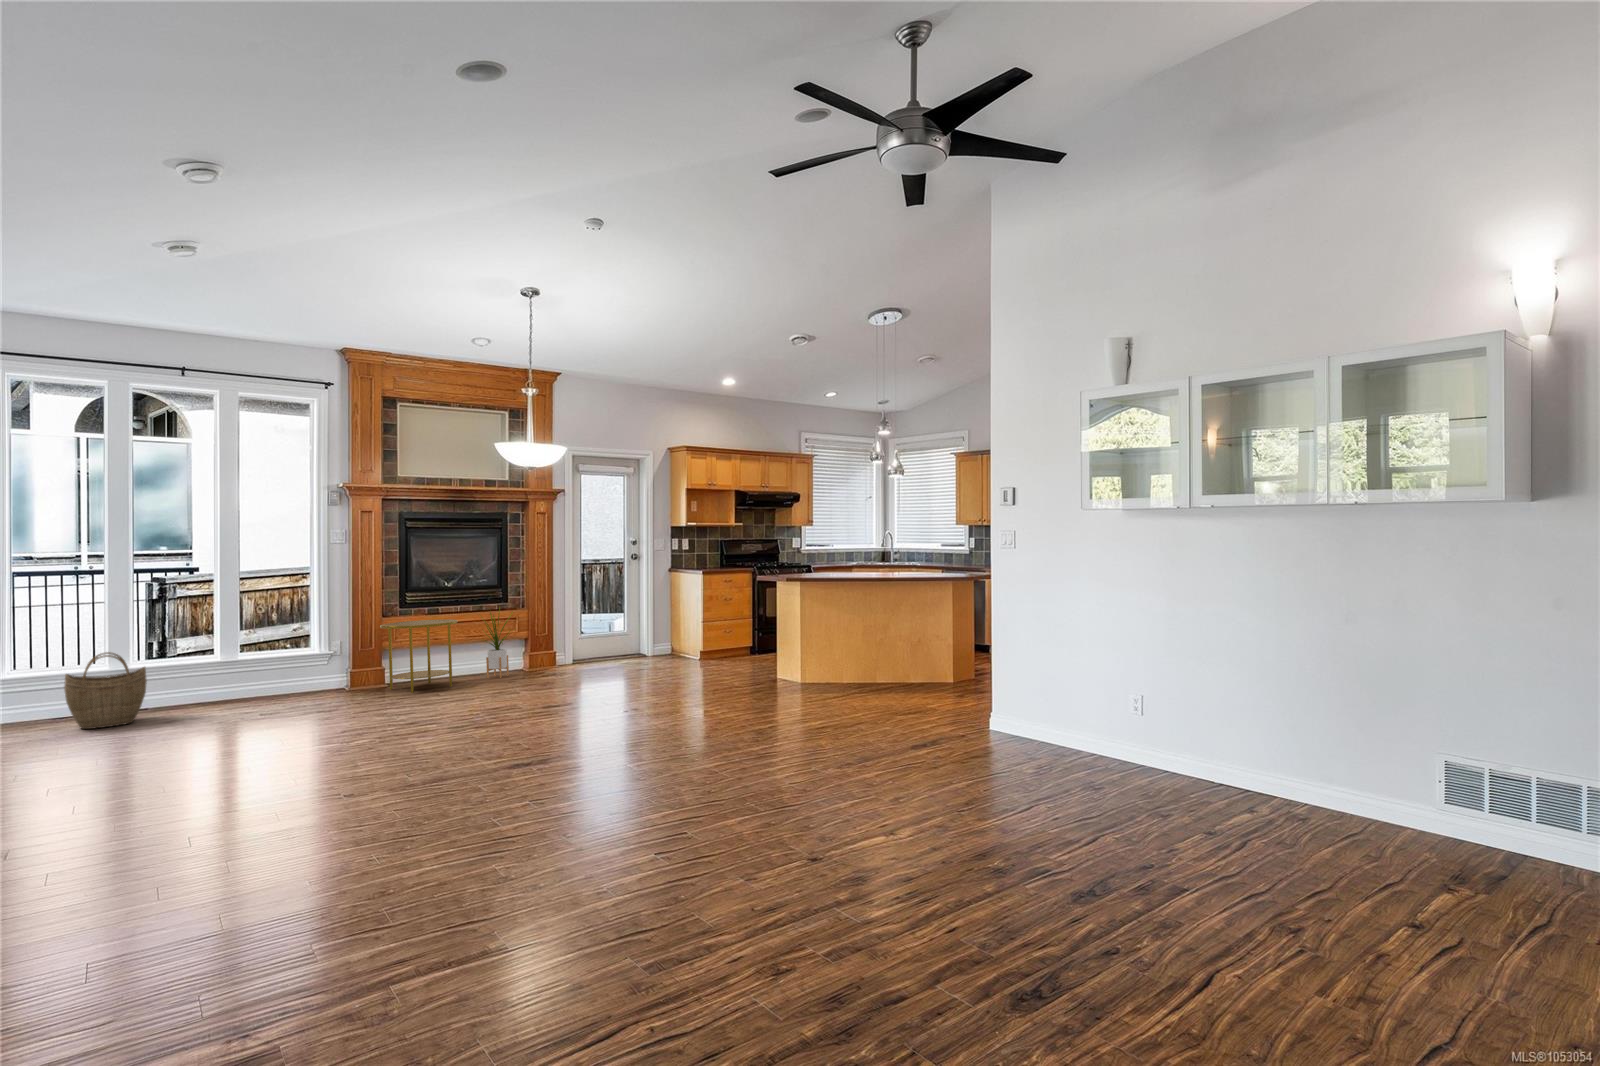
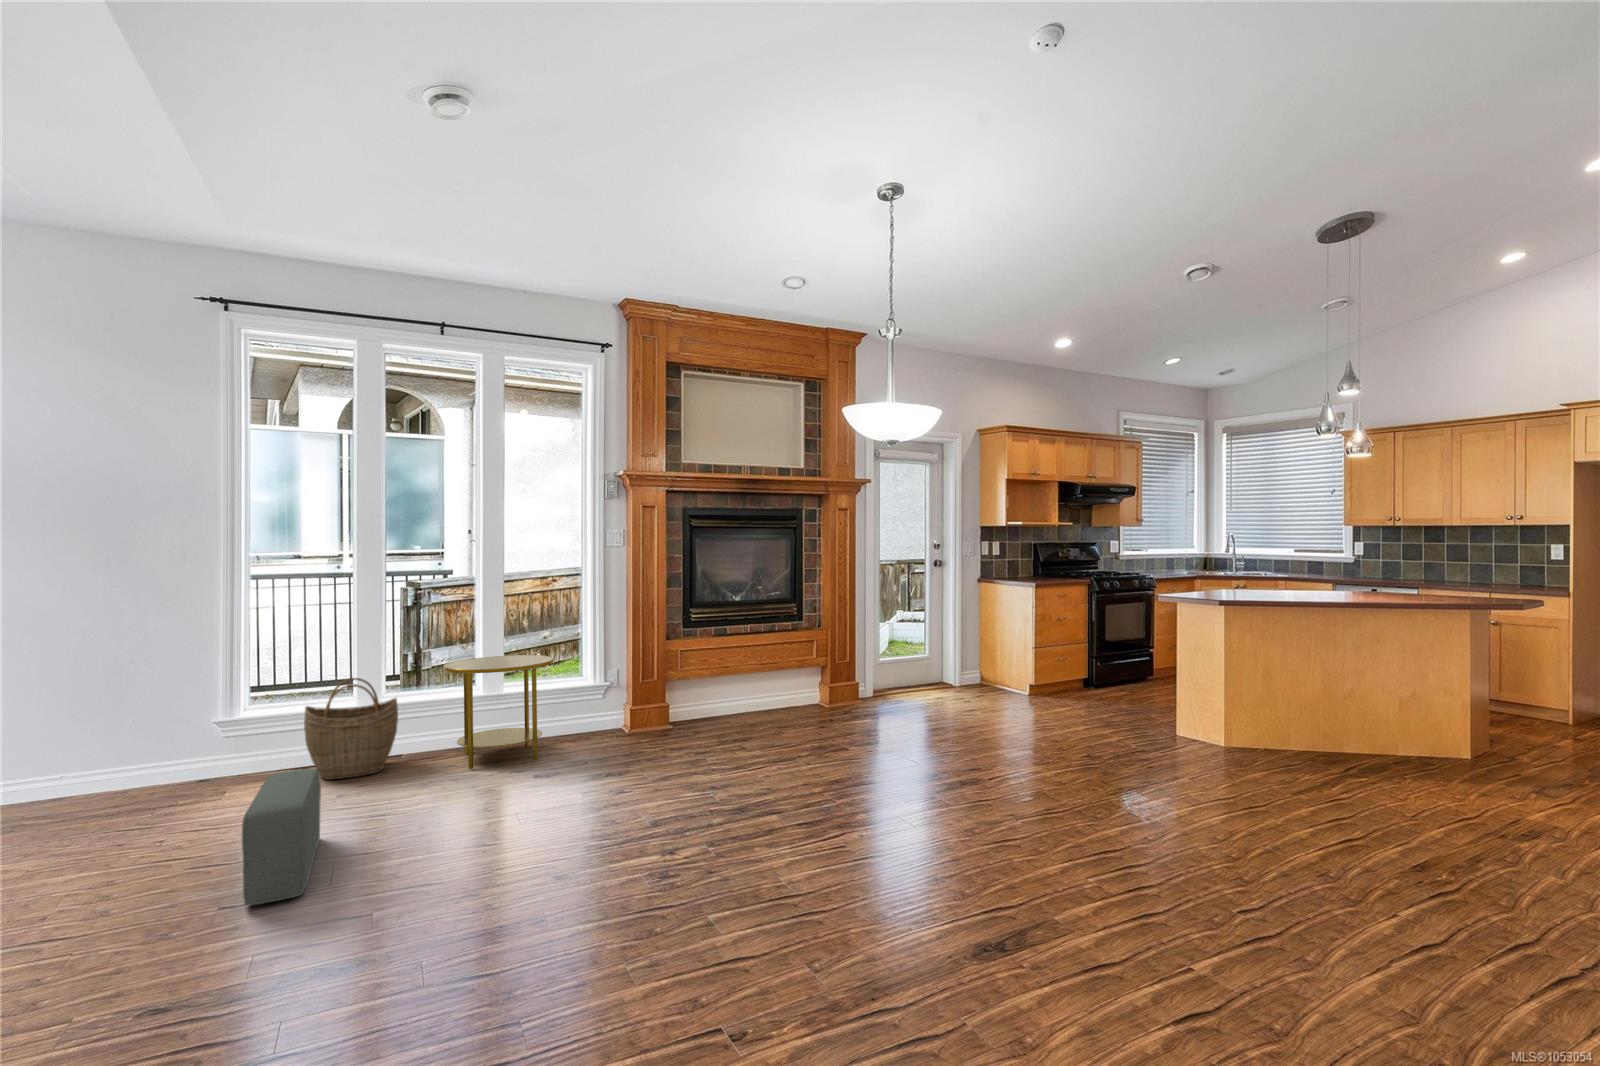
house plant: present [484,608,512,678] -> none [769,623,818,717]
side table: present [380,619,457,693] -> present [443,655,553,769]
pouf: none [35,706,86,783] -> present [242,769,321,905]

